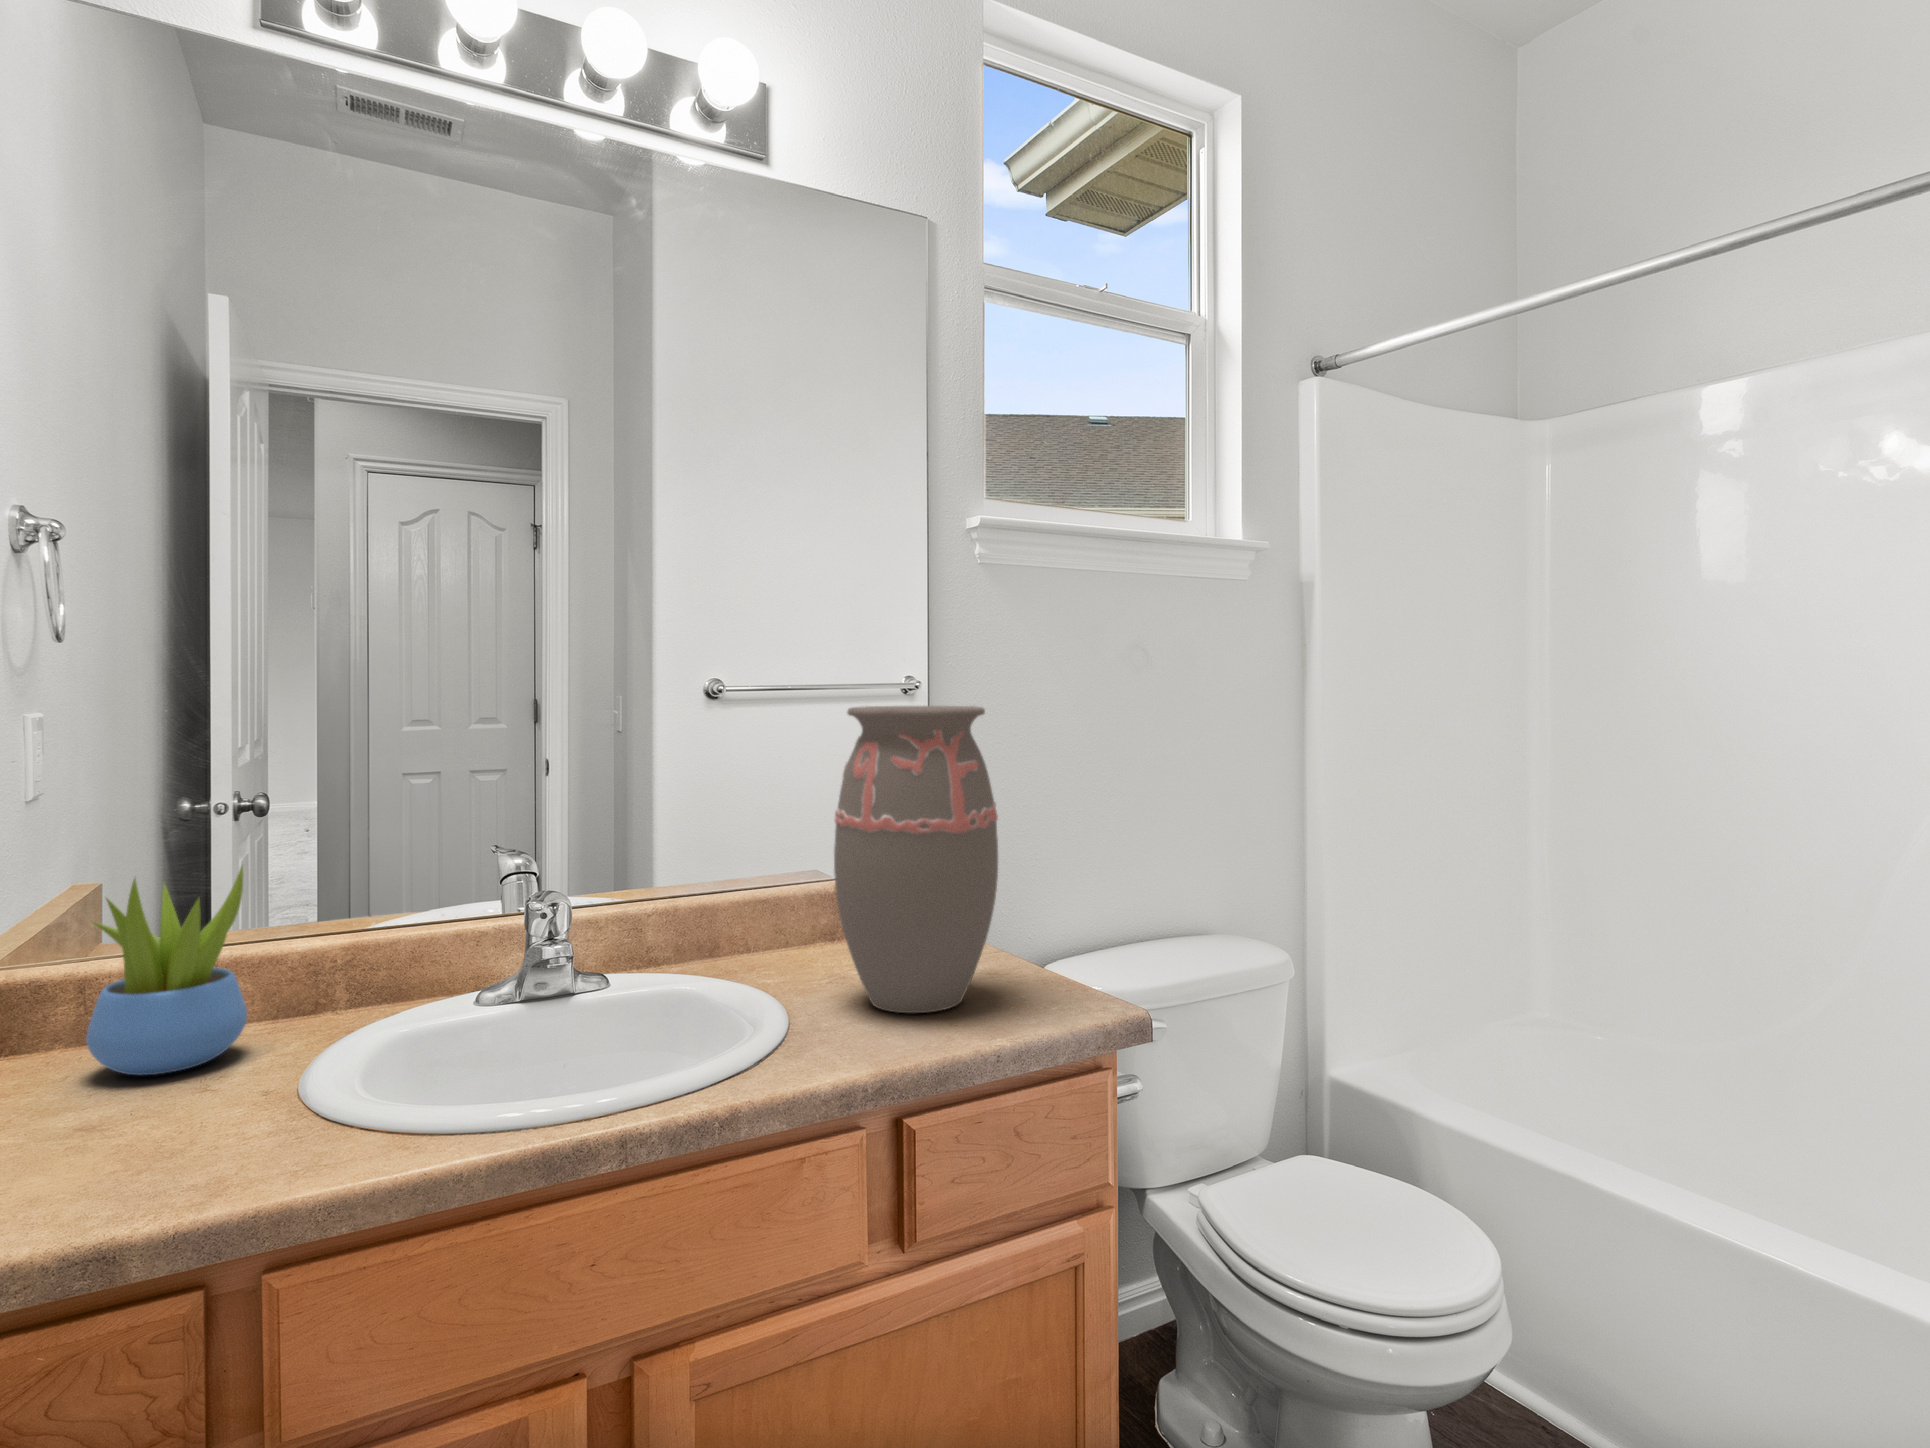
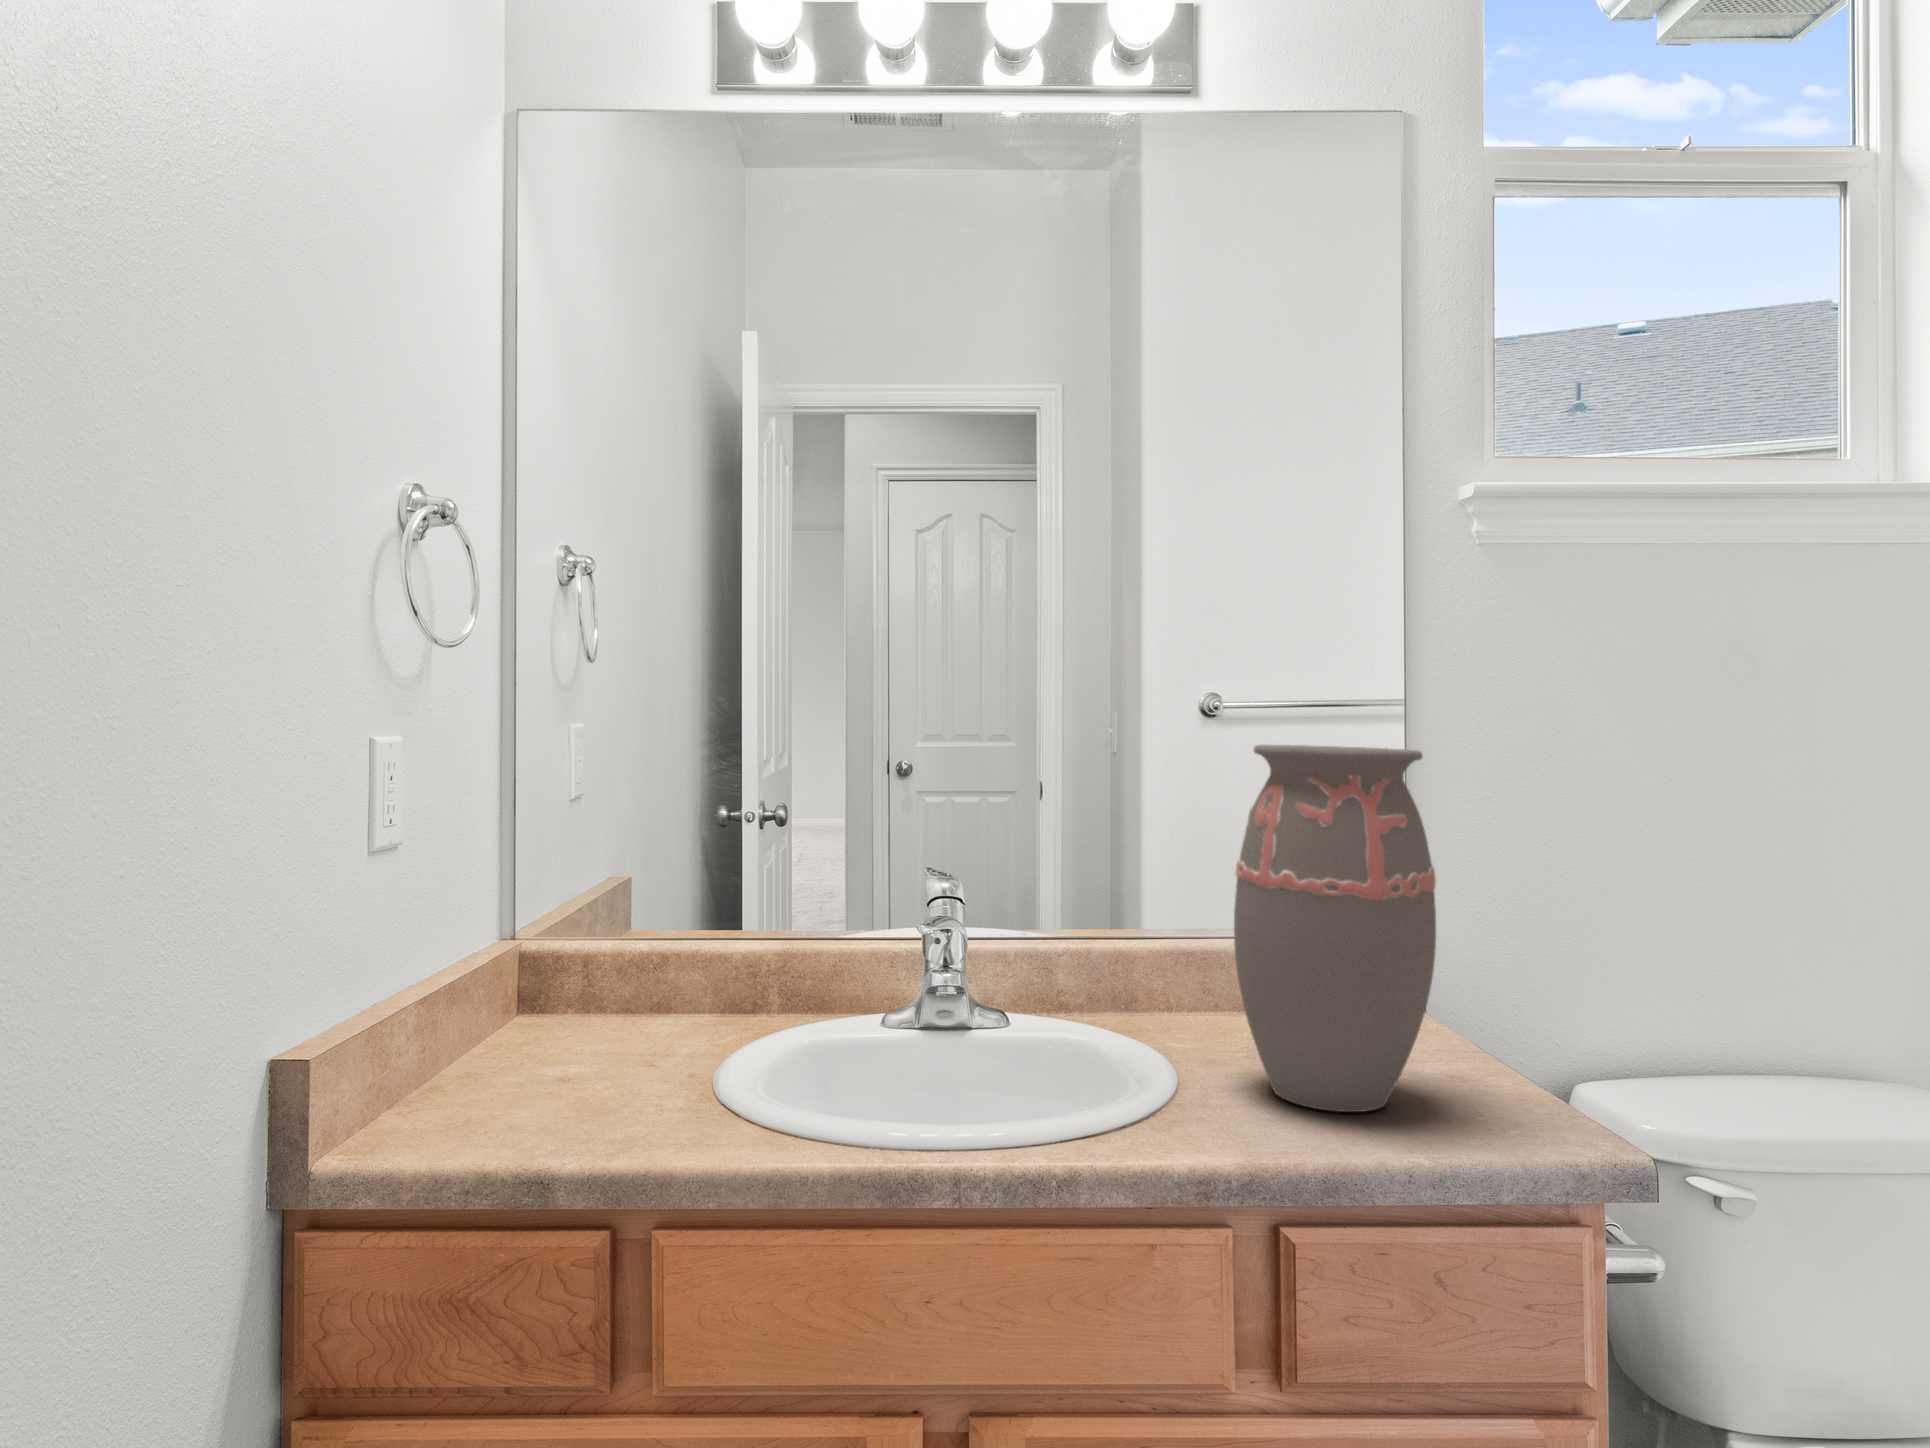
succulent plant: present [86,866,247,1075] -> none [579,861,696,1039]

